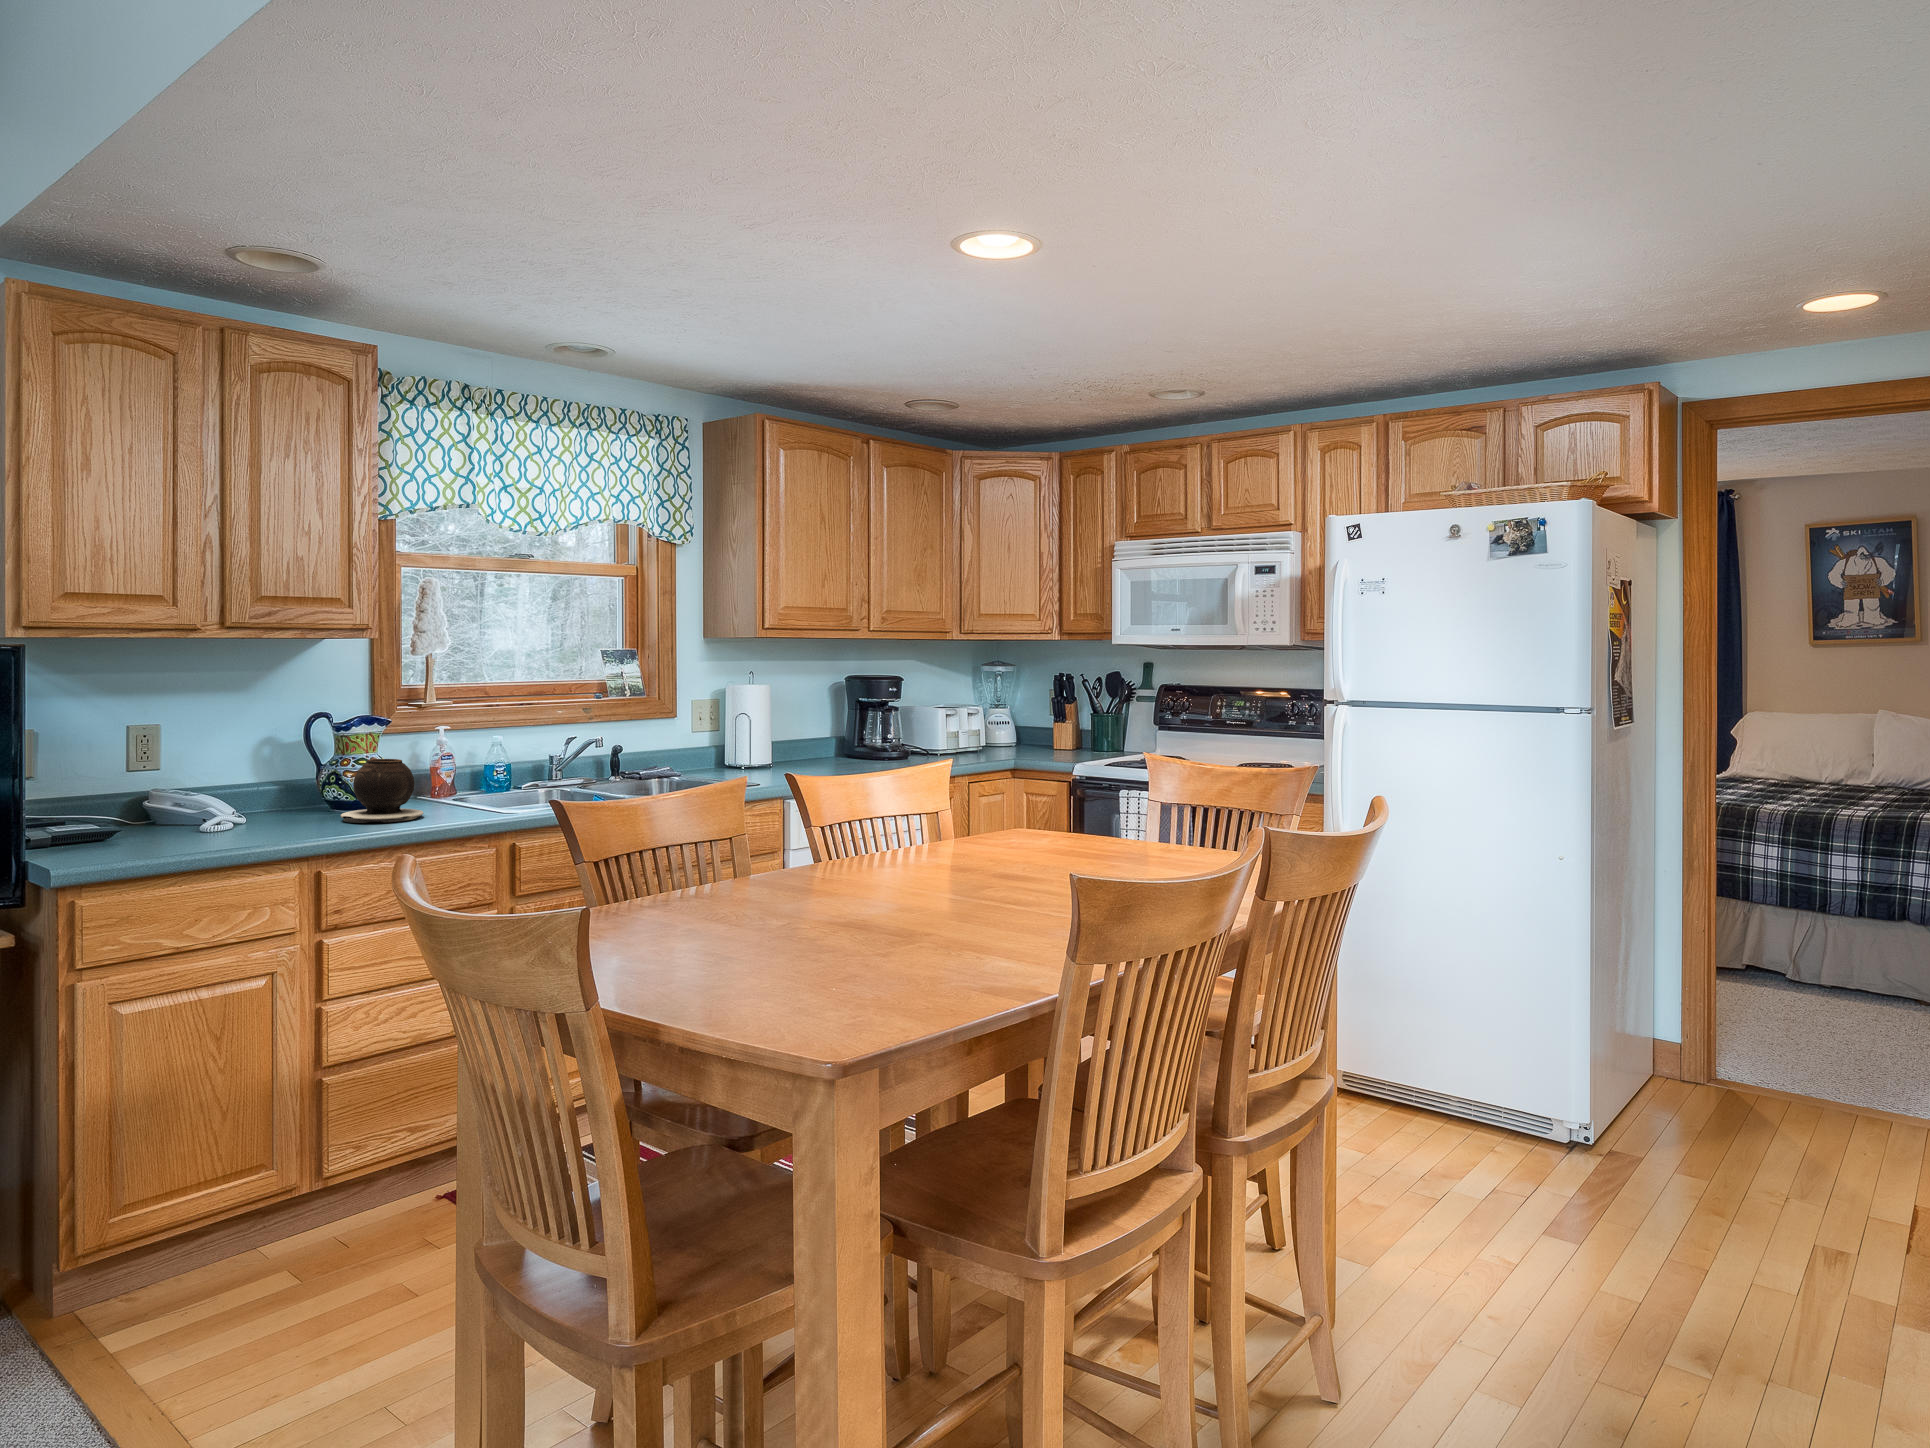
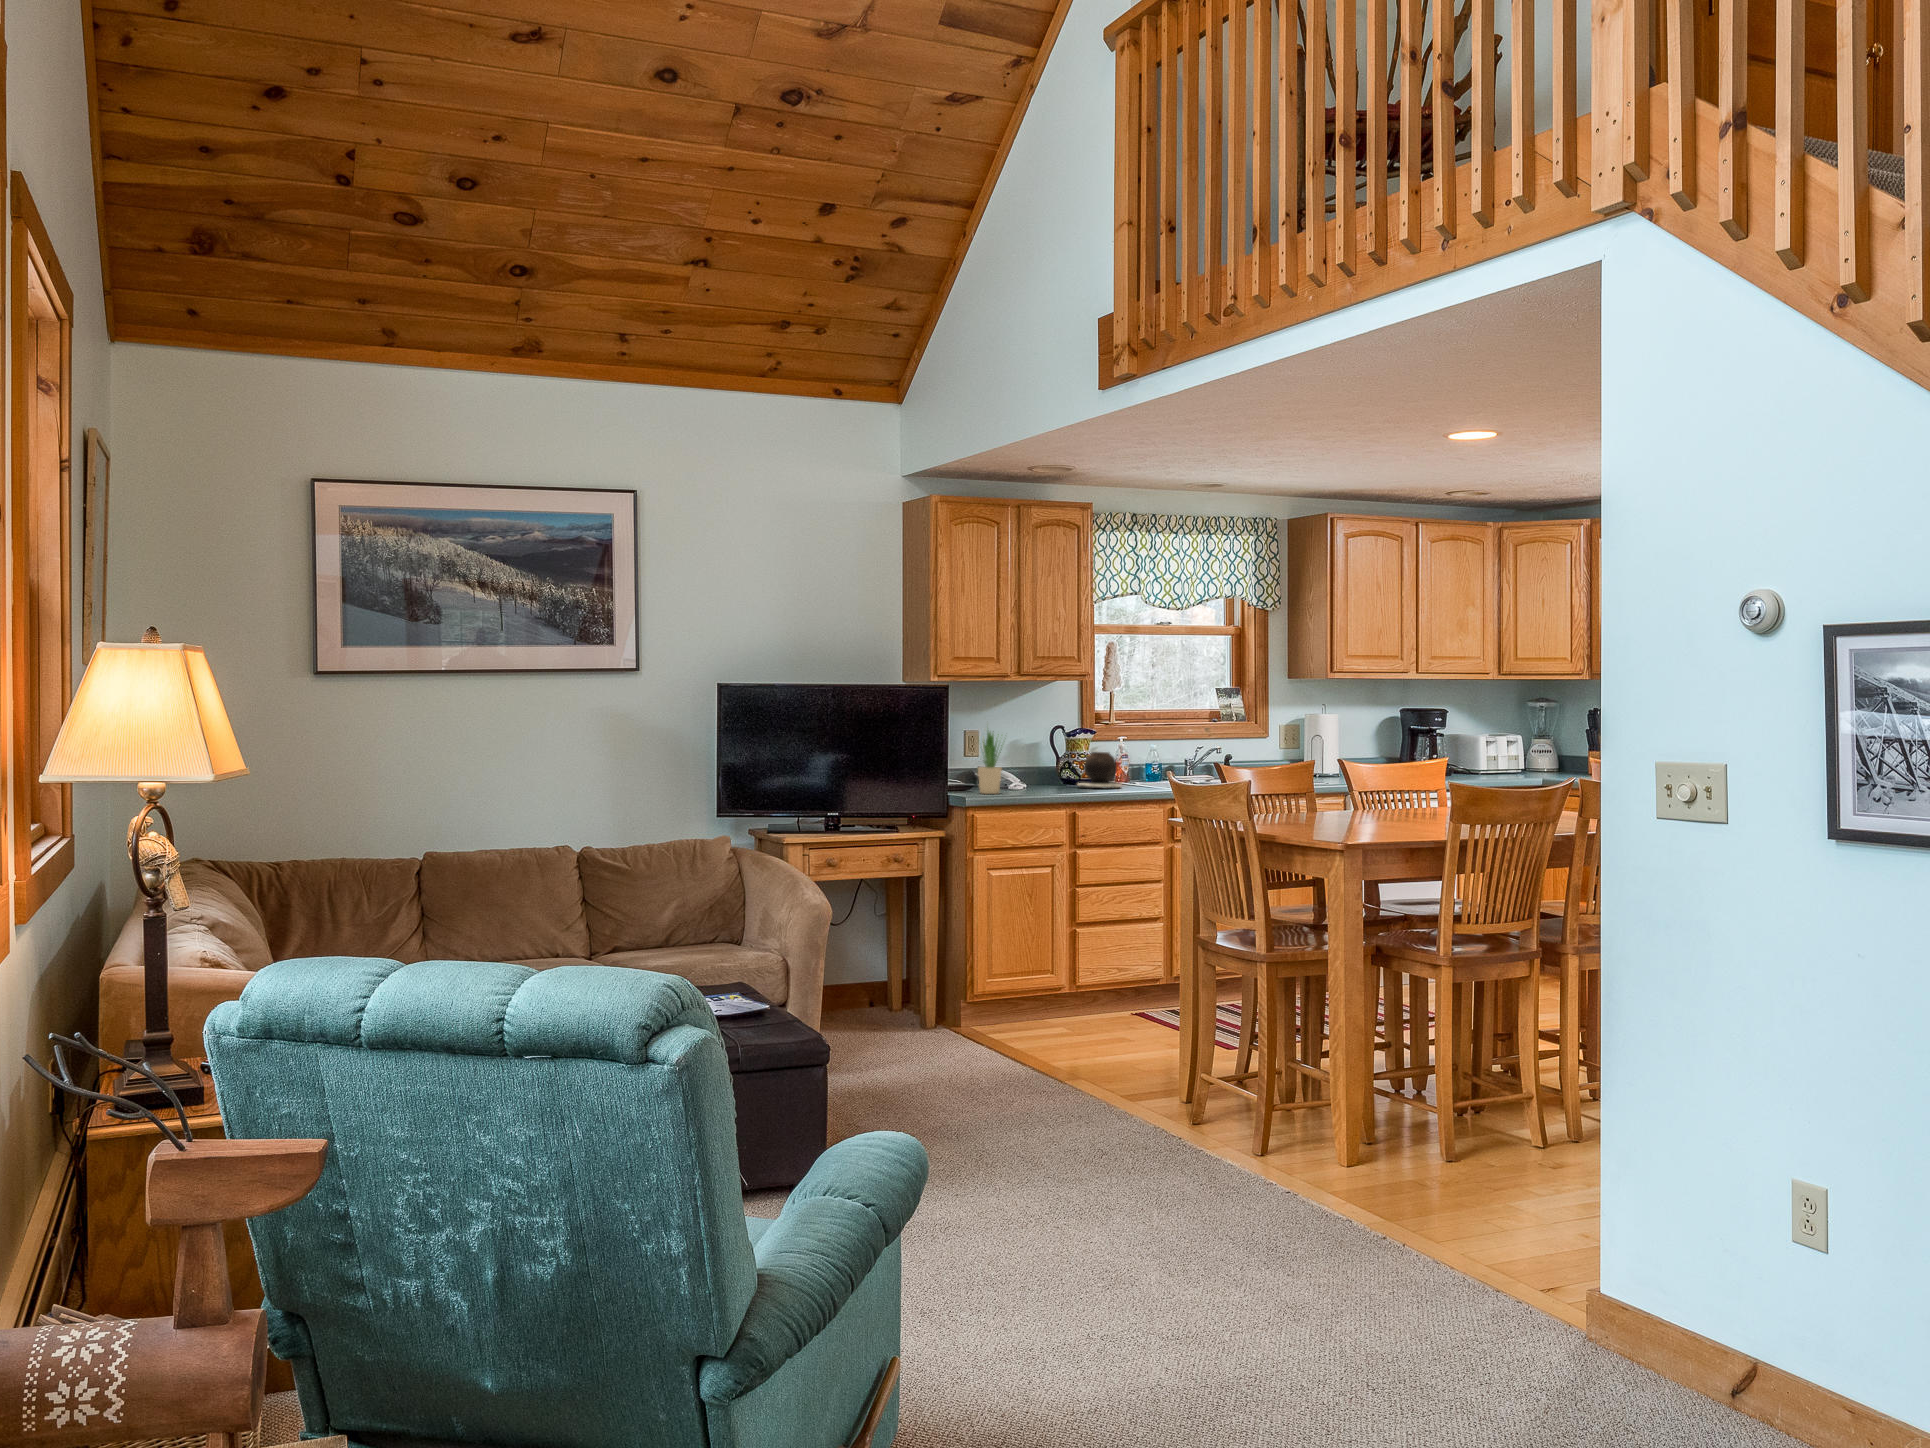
potted plant: none [103,717,169,855] -> present [978,732,1002,794]

